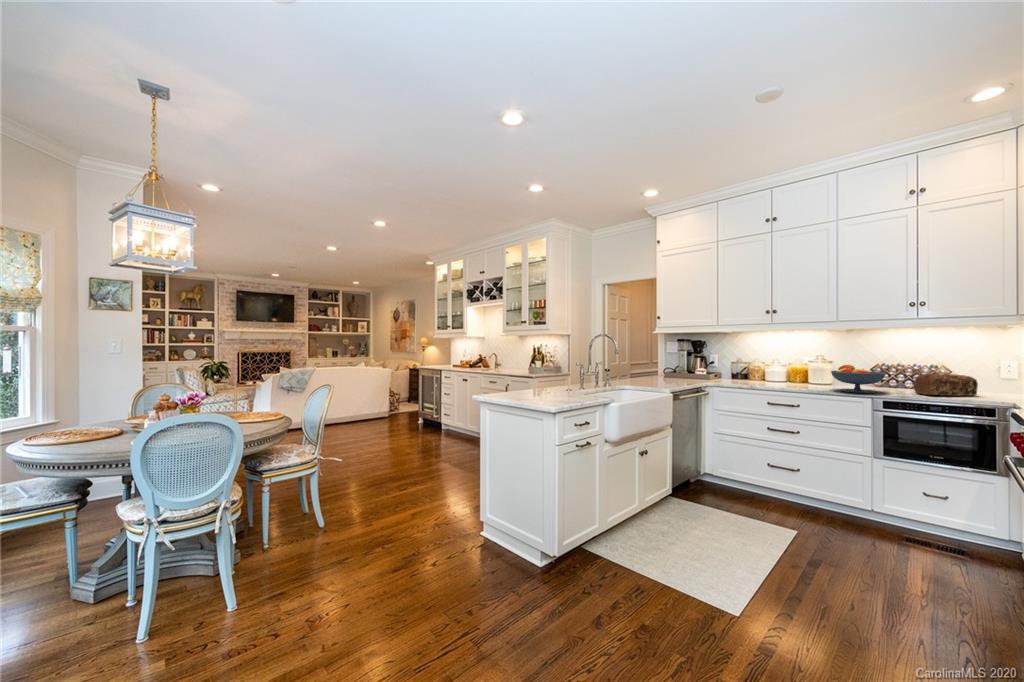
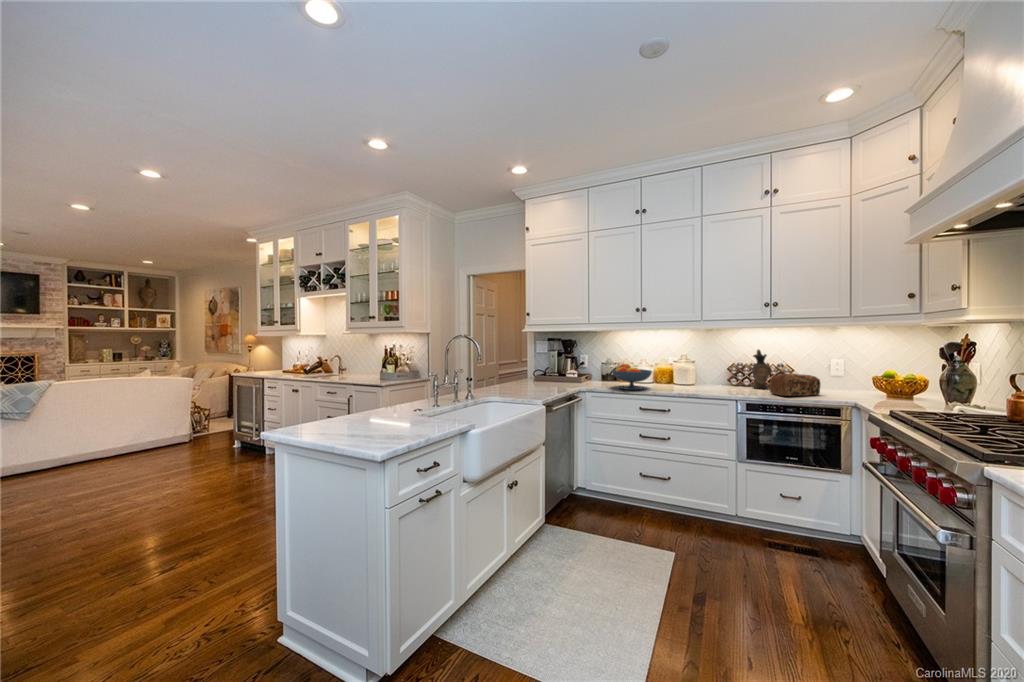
ceramic pitcher: none [898,350,921,389] -> present [752,350,771,388]
fruit bowl: present [831,365,886,393] -> present [612,364,652,390]

